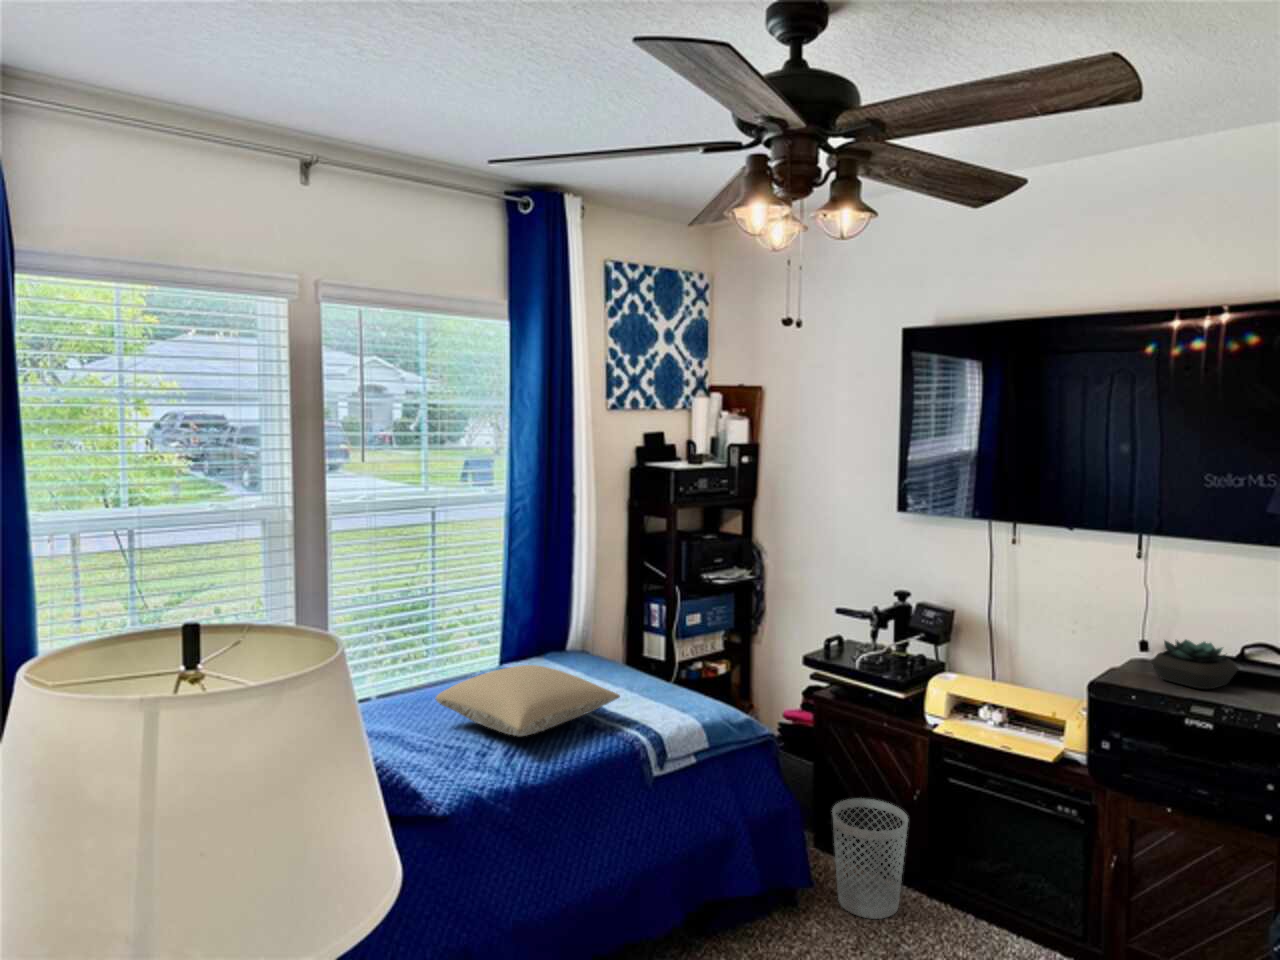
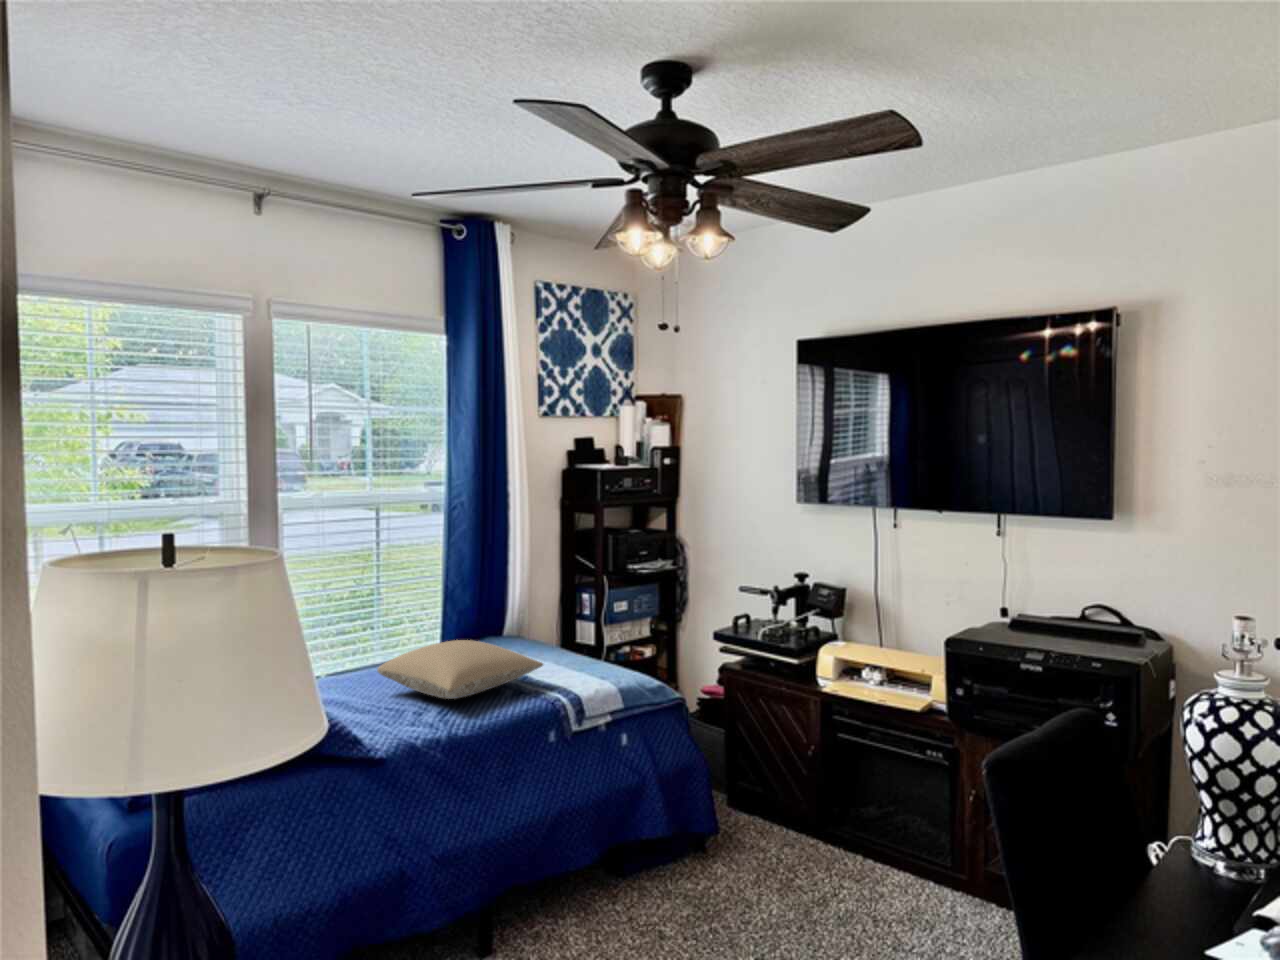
succulent plant: present [1151,640,1239,689] -> none [998,600,1070,640]
wastebasket: present [832,799,908,919] -> none [737,755,803,859]

